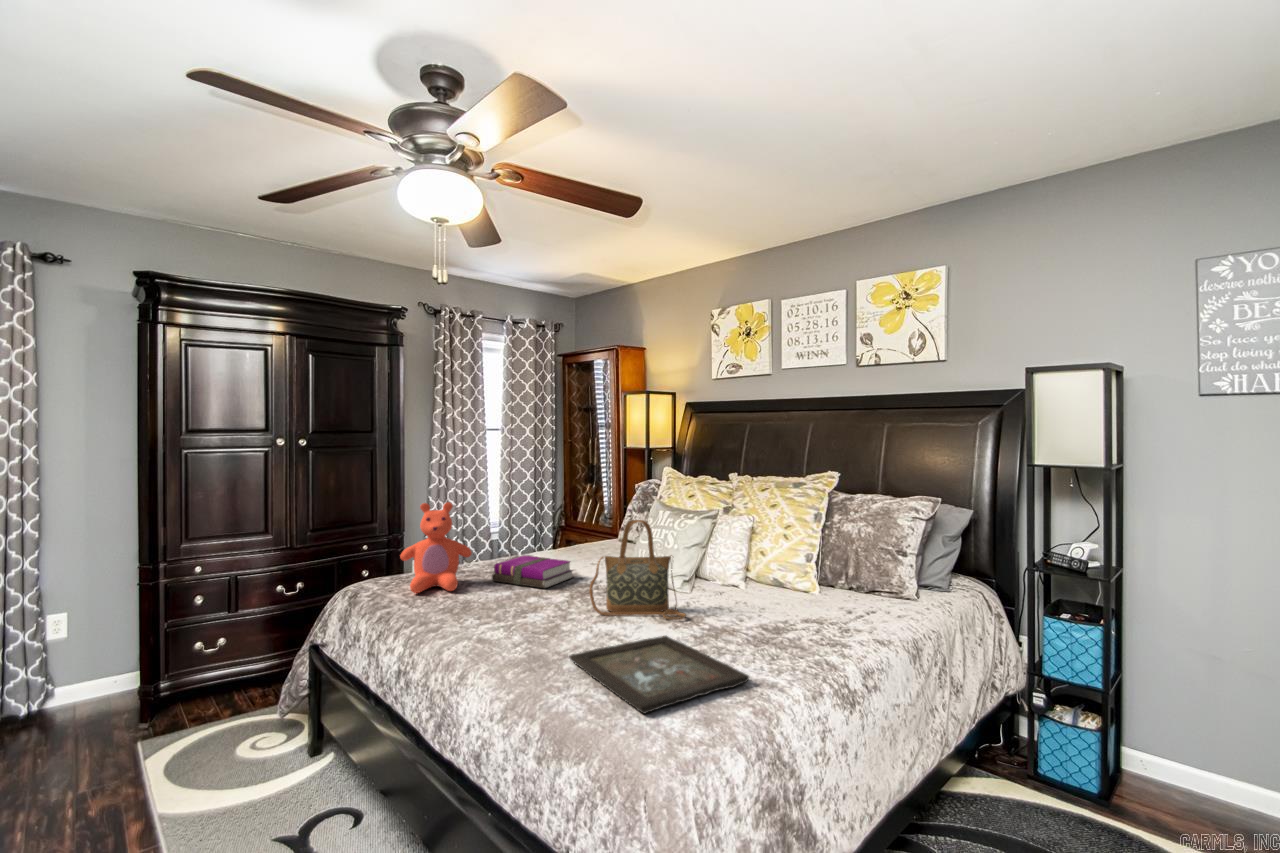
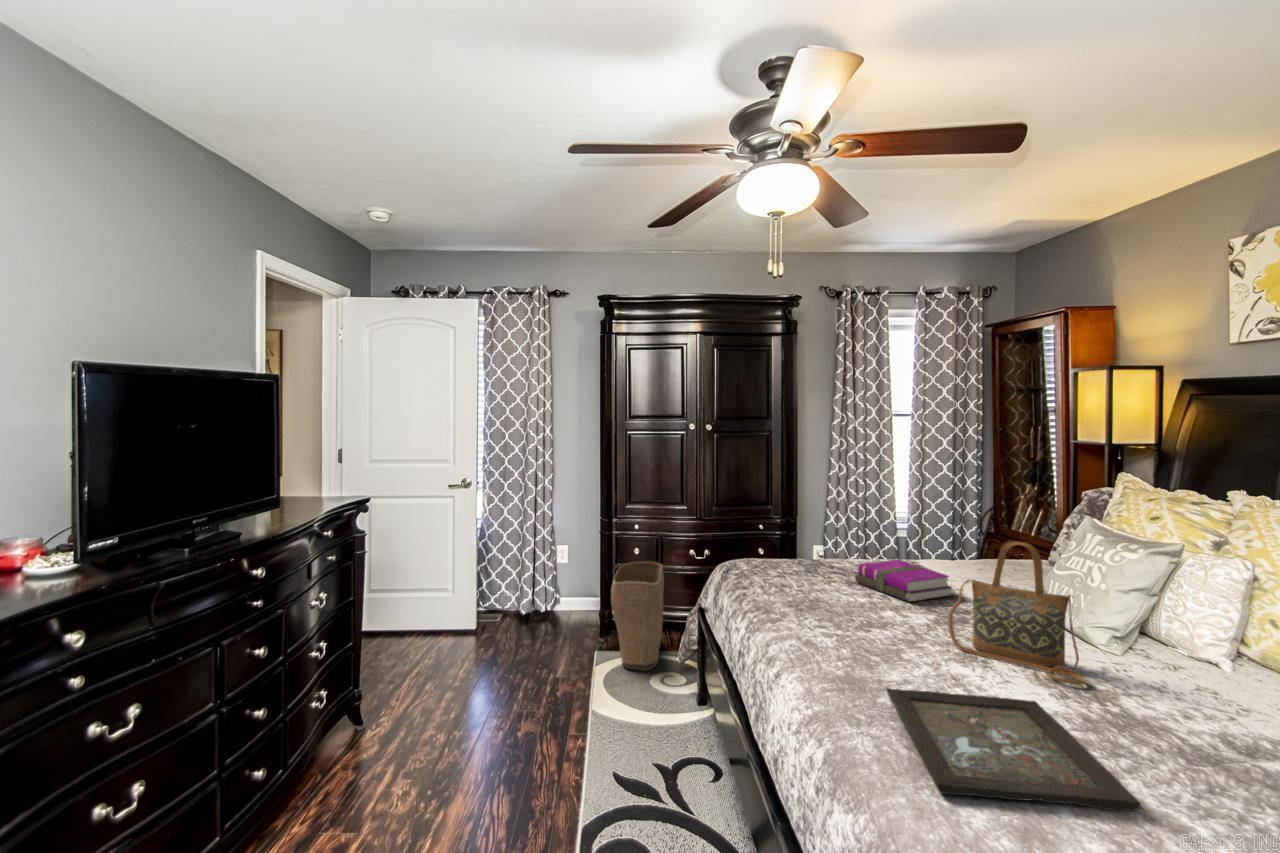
teddy bear: present [400,502,472,593] -> none [766,493,835,585]
laundry basket: none [171,608,248,749] -> present [611,561,664,670]

